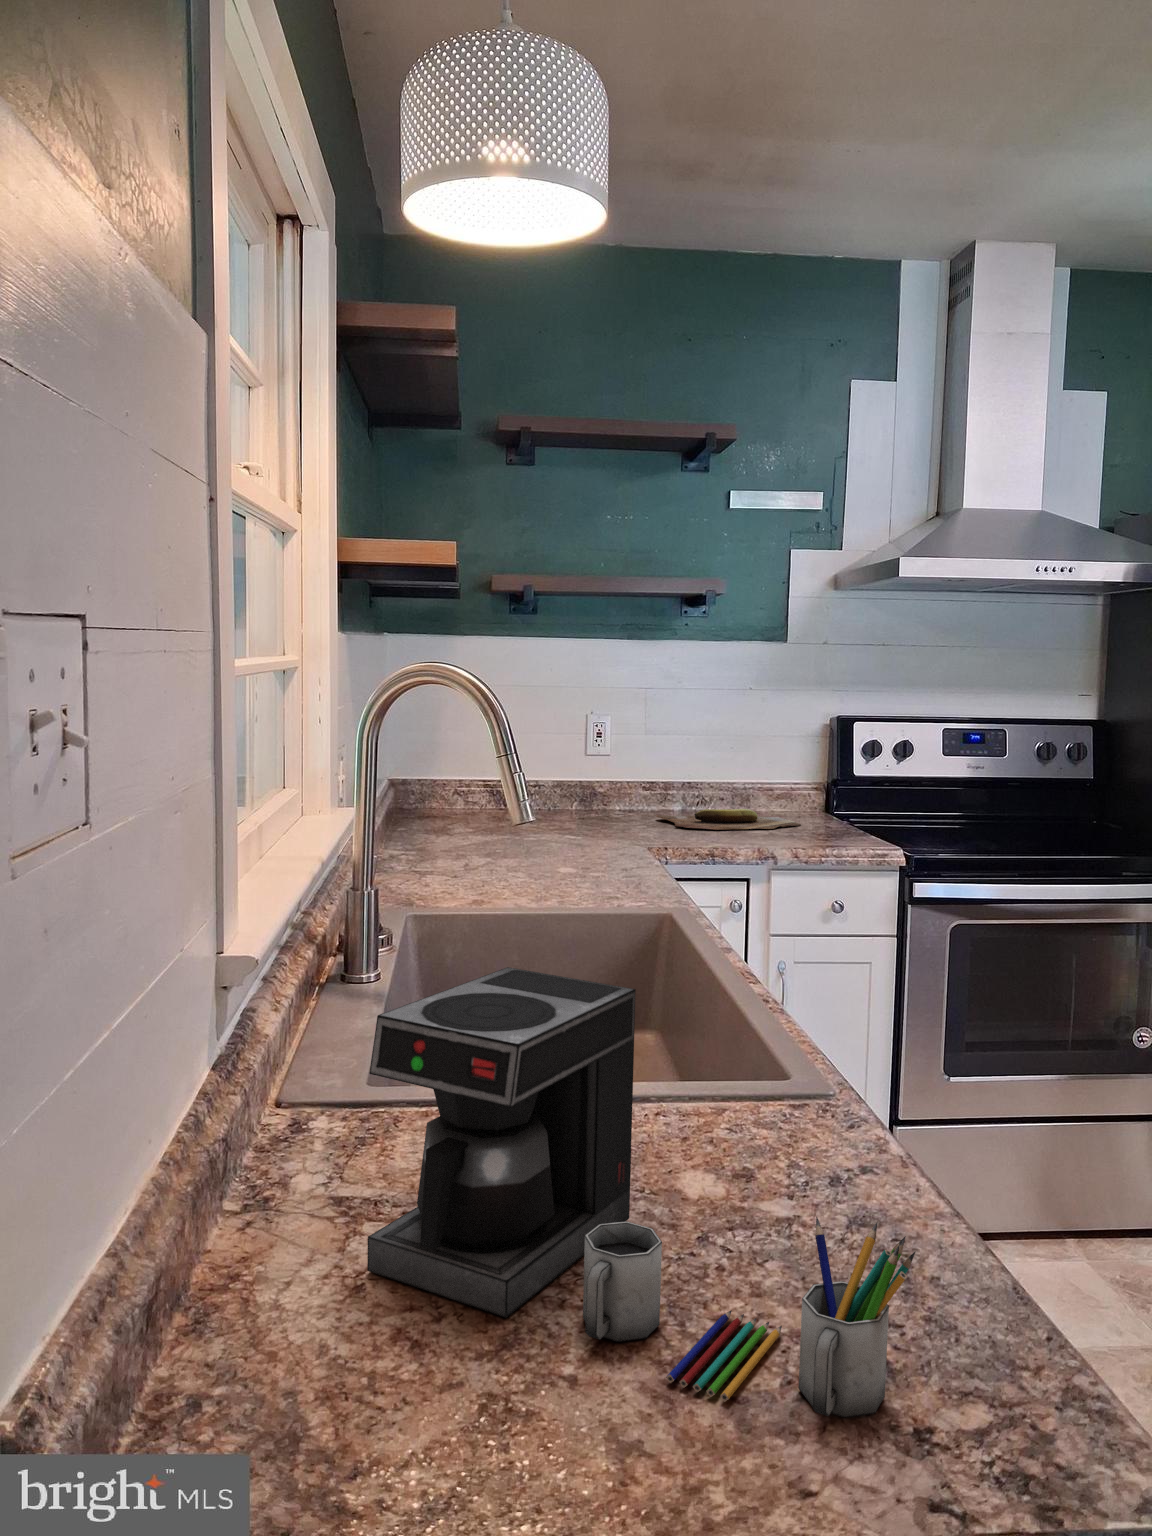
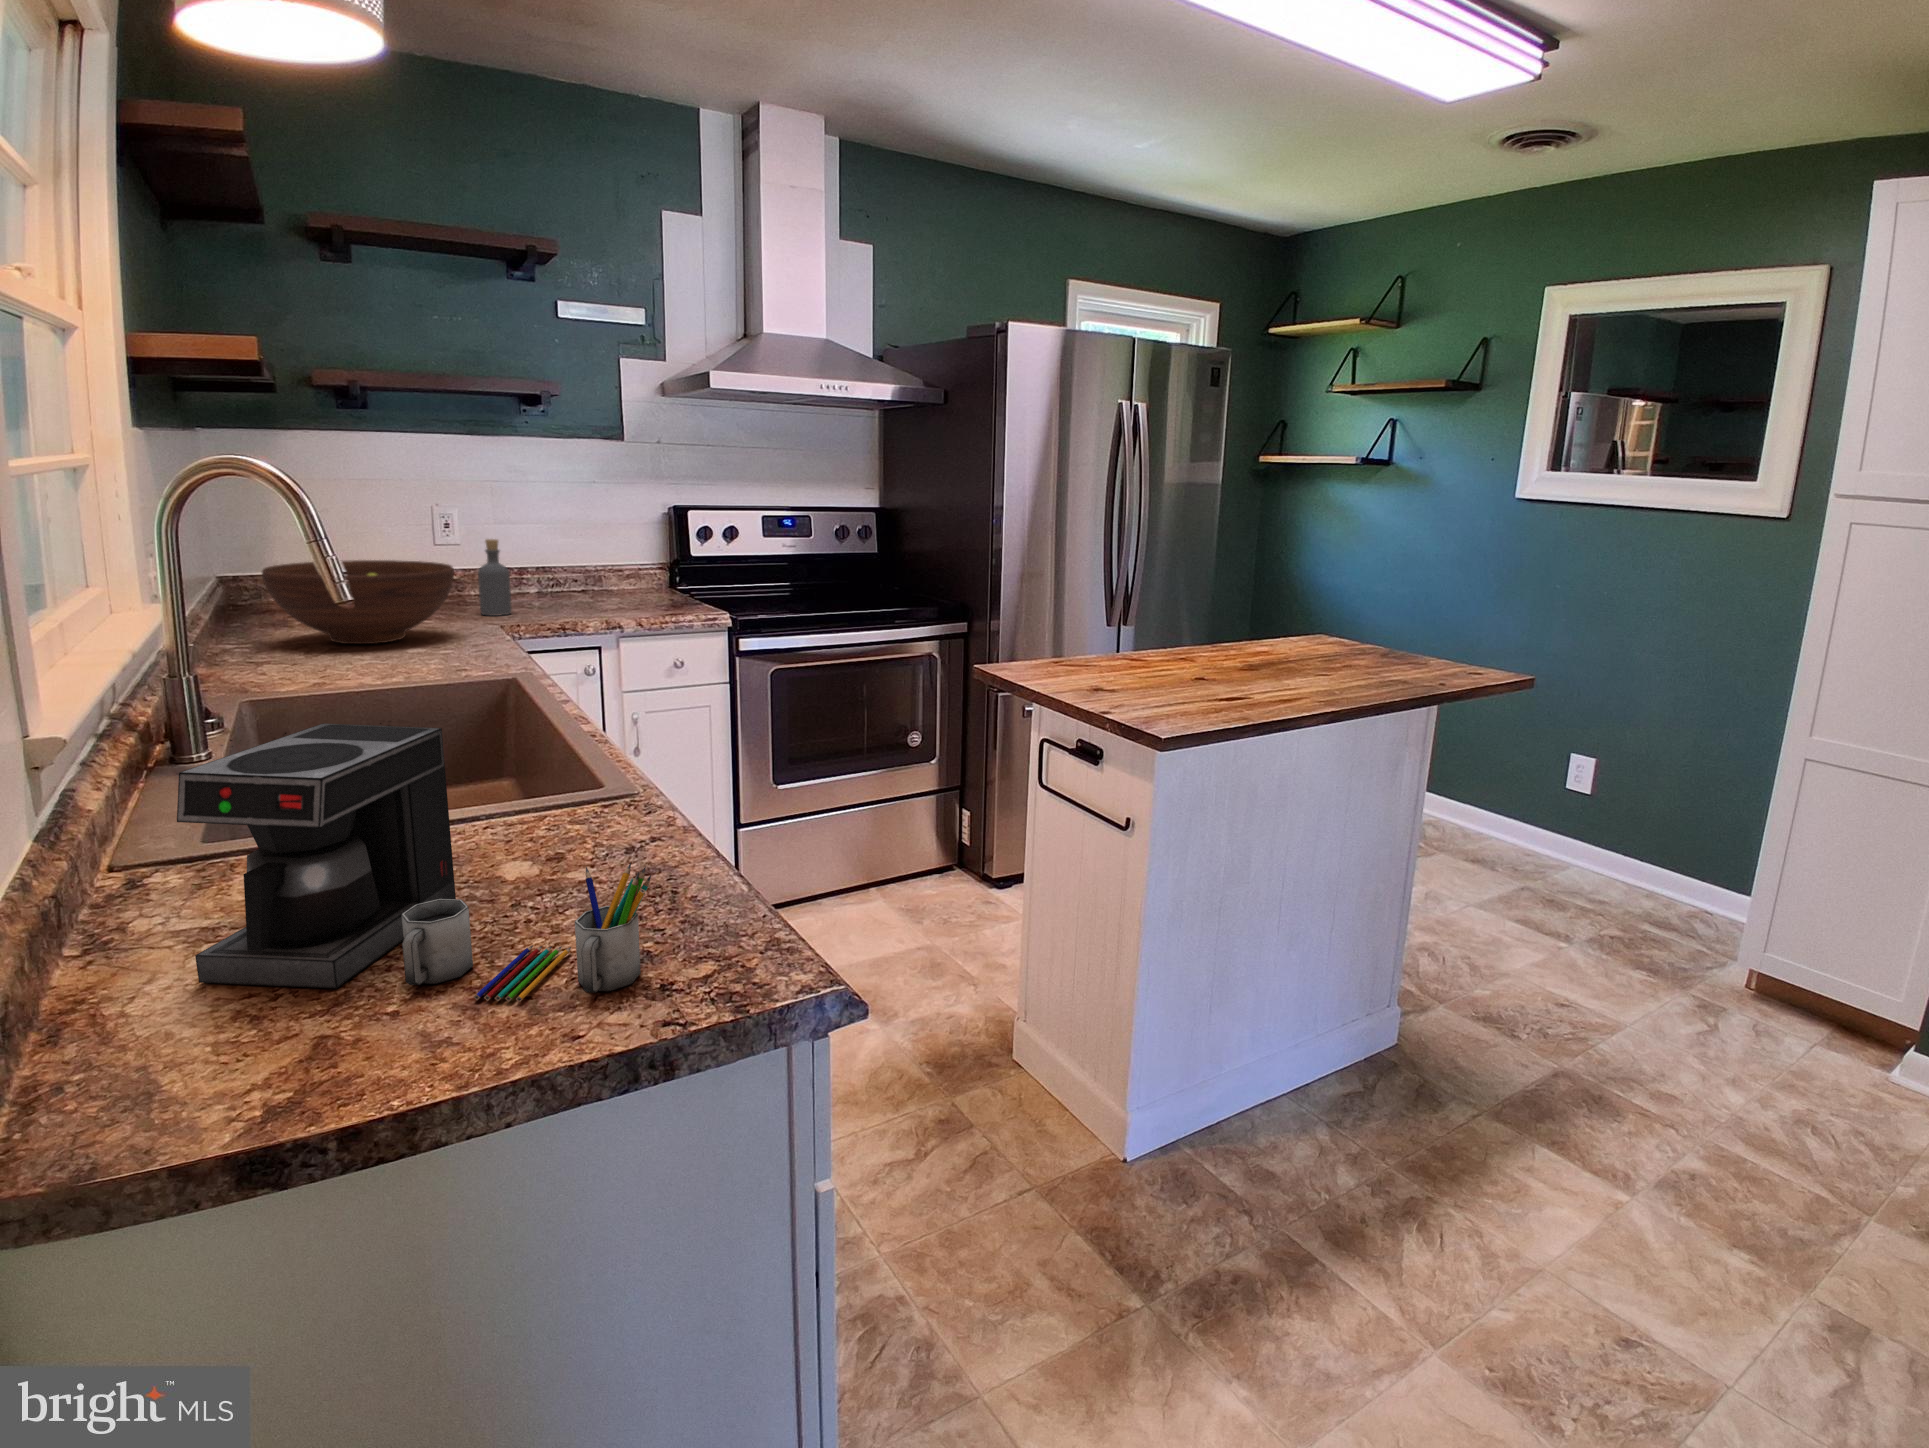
bottle: none [618,747,652,836] -> present [478,539,512,616]
fruit bowl: none [423,768,601,861] -> present [262,560,454,644]
cutting board: present [656,809,800,830] -> none [519,589,649,607]

